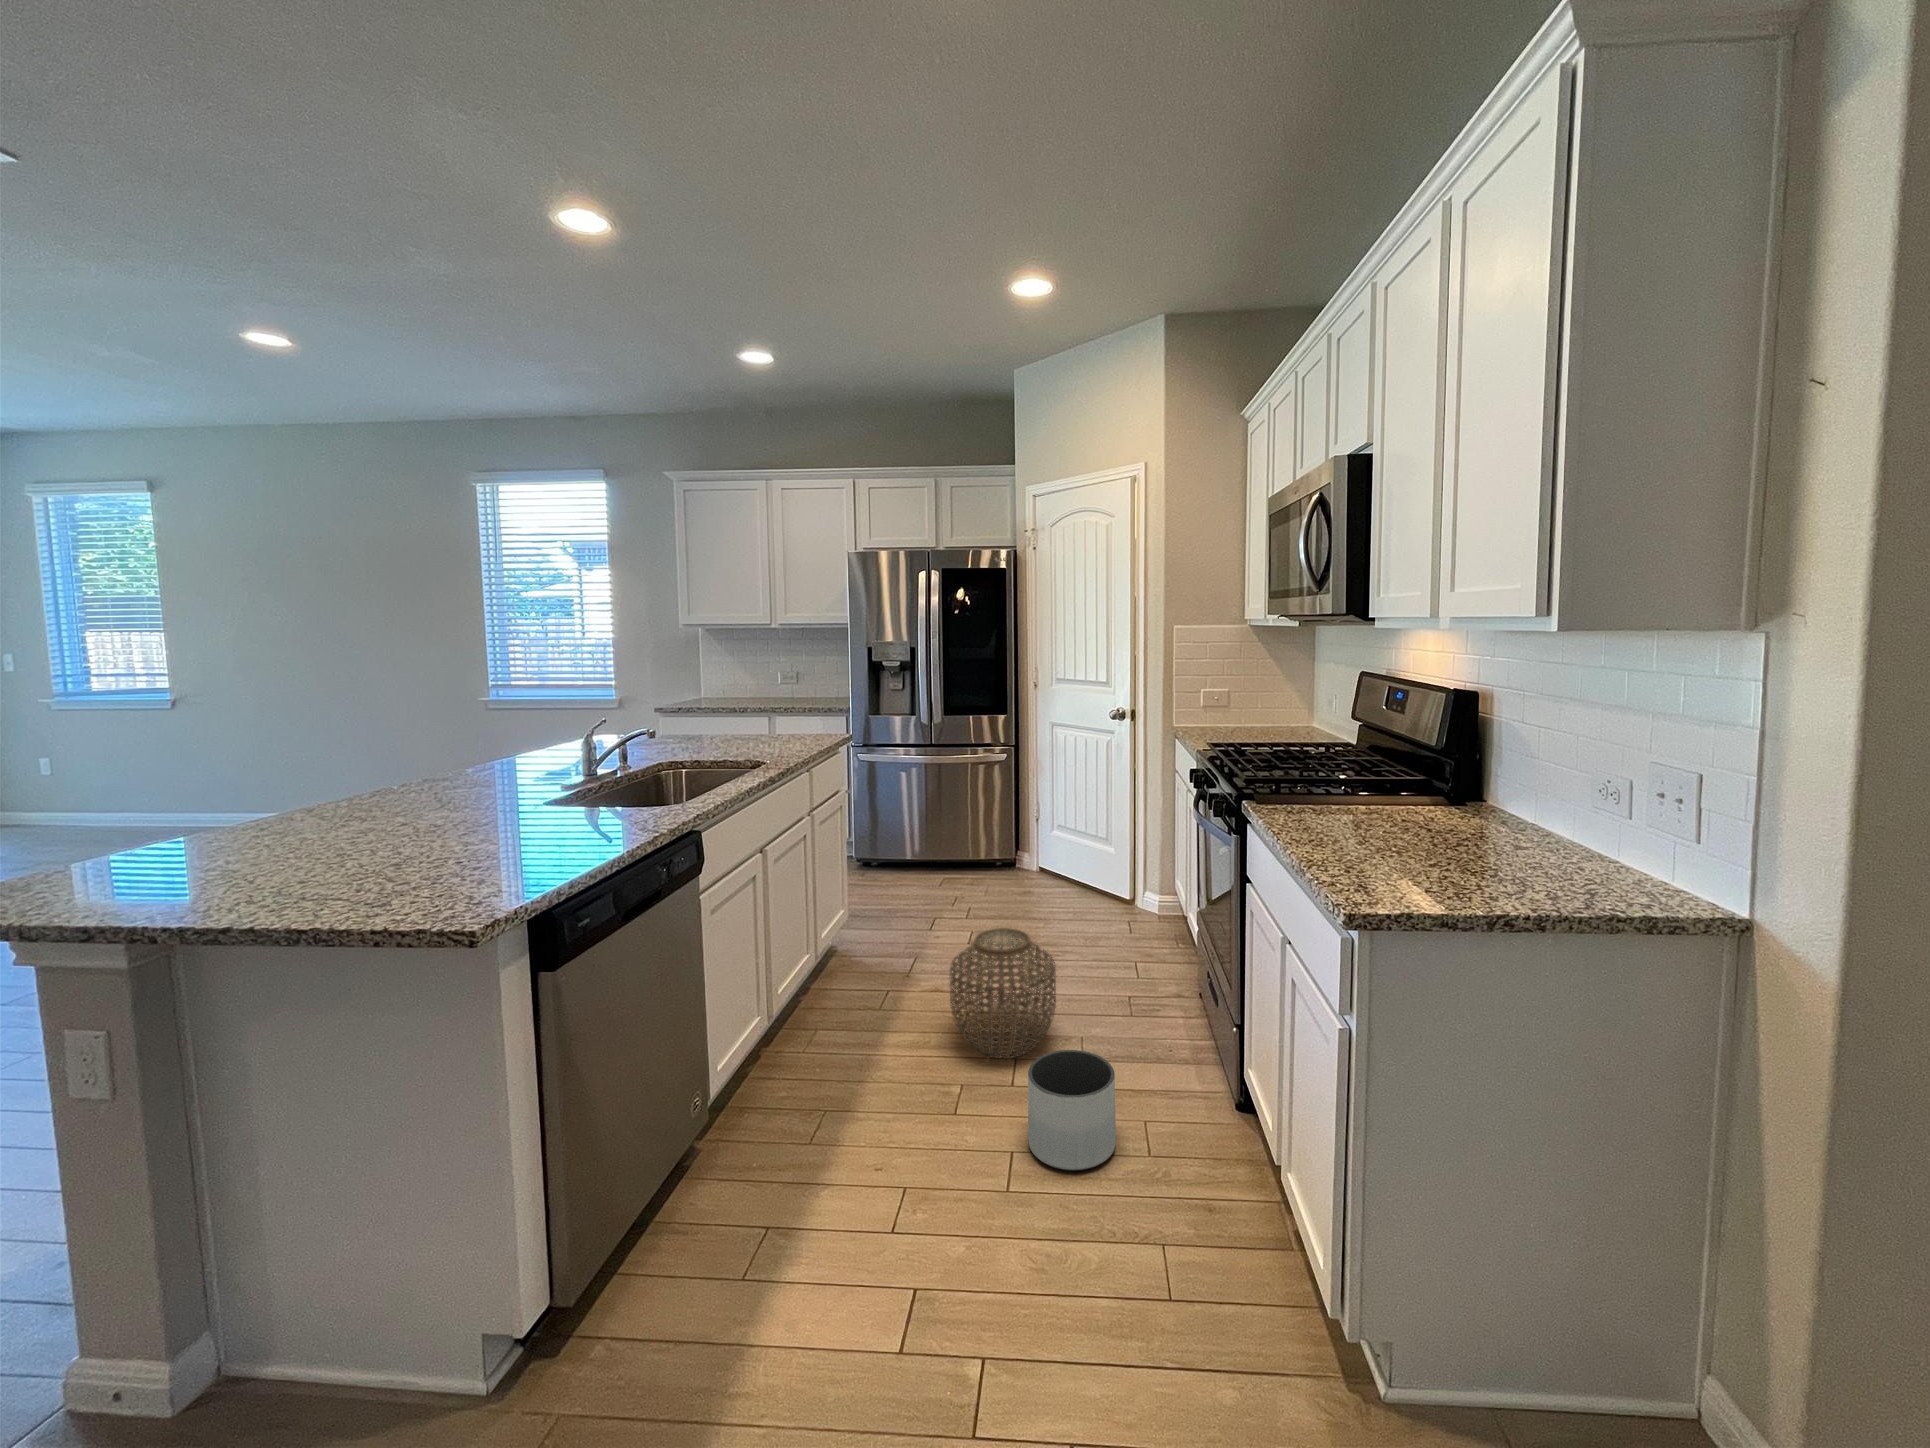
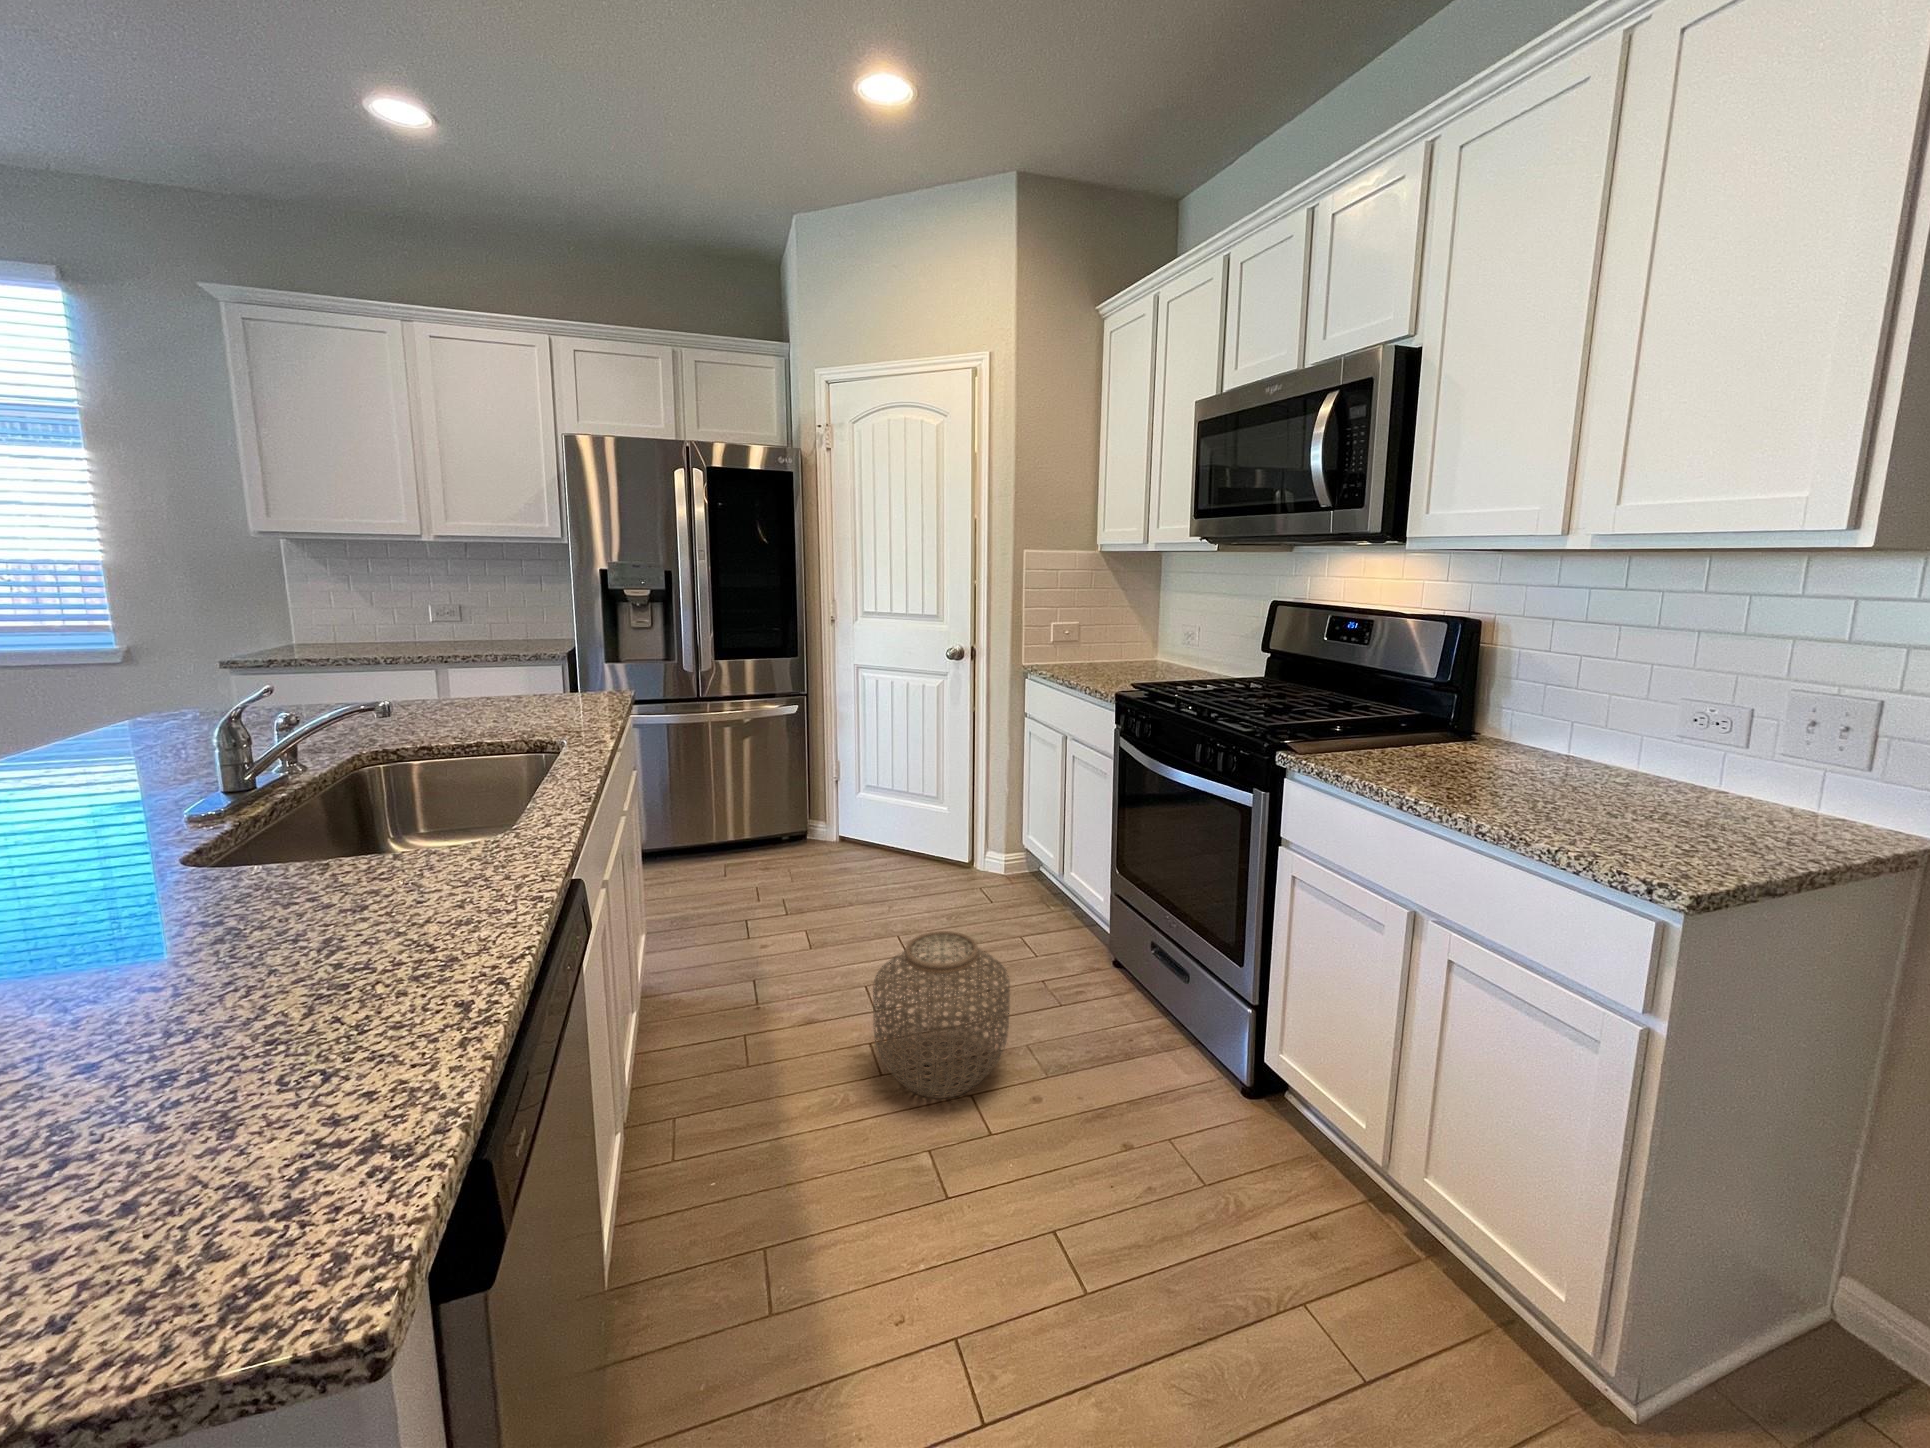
planter: present [1028,1050,1116,1171] -> none [1058,1077,1171,1237]

